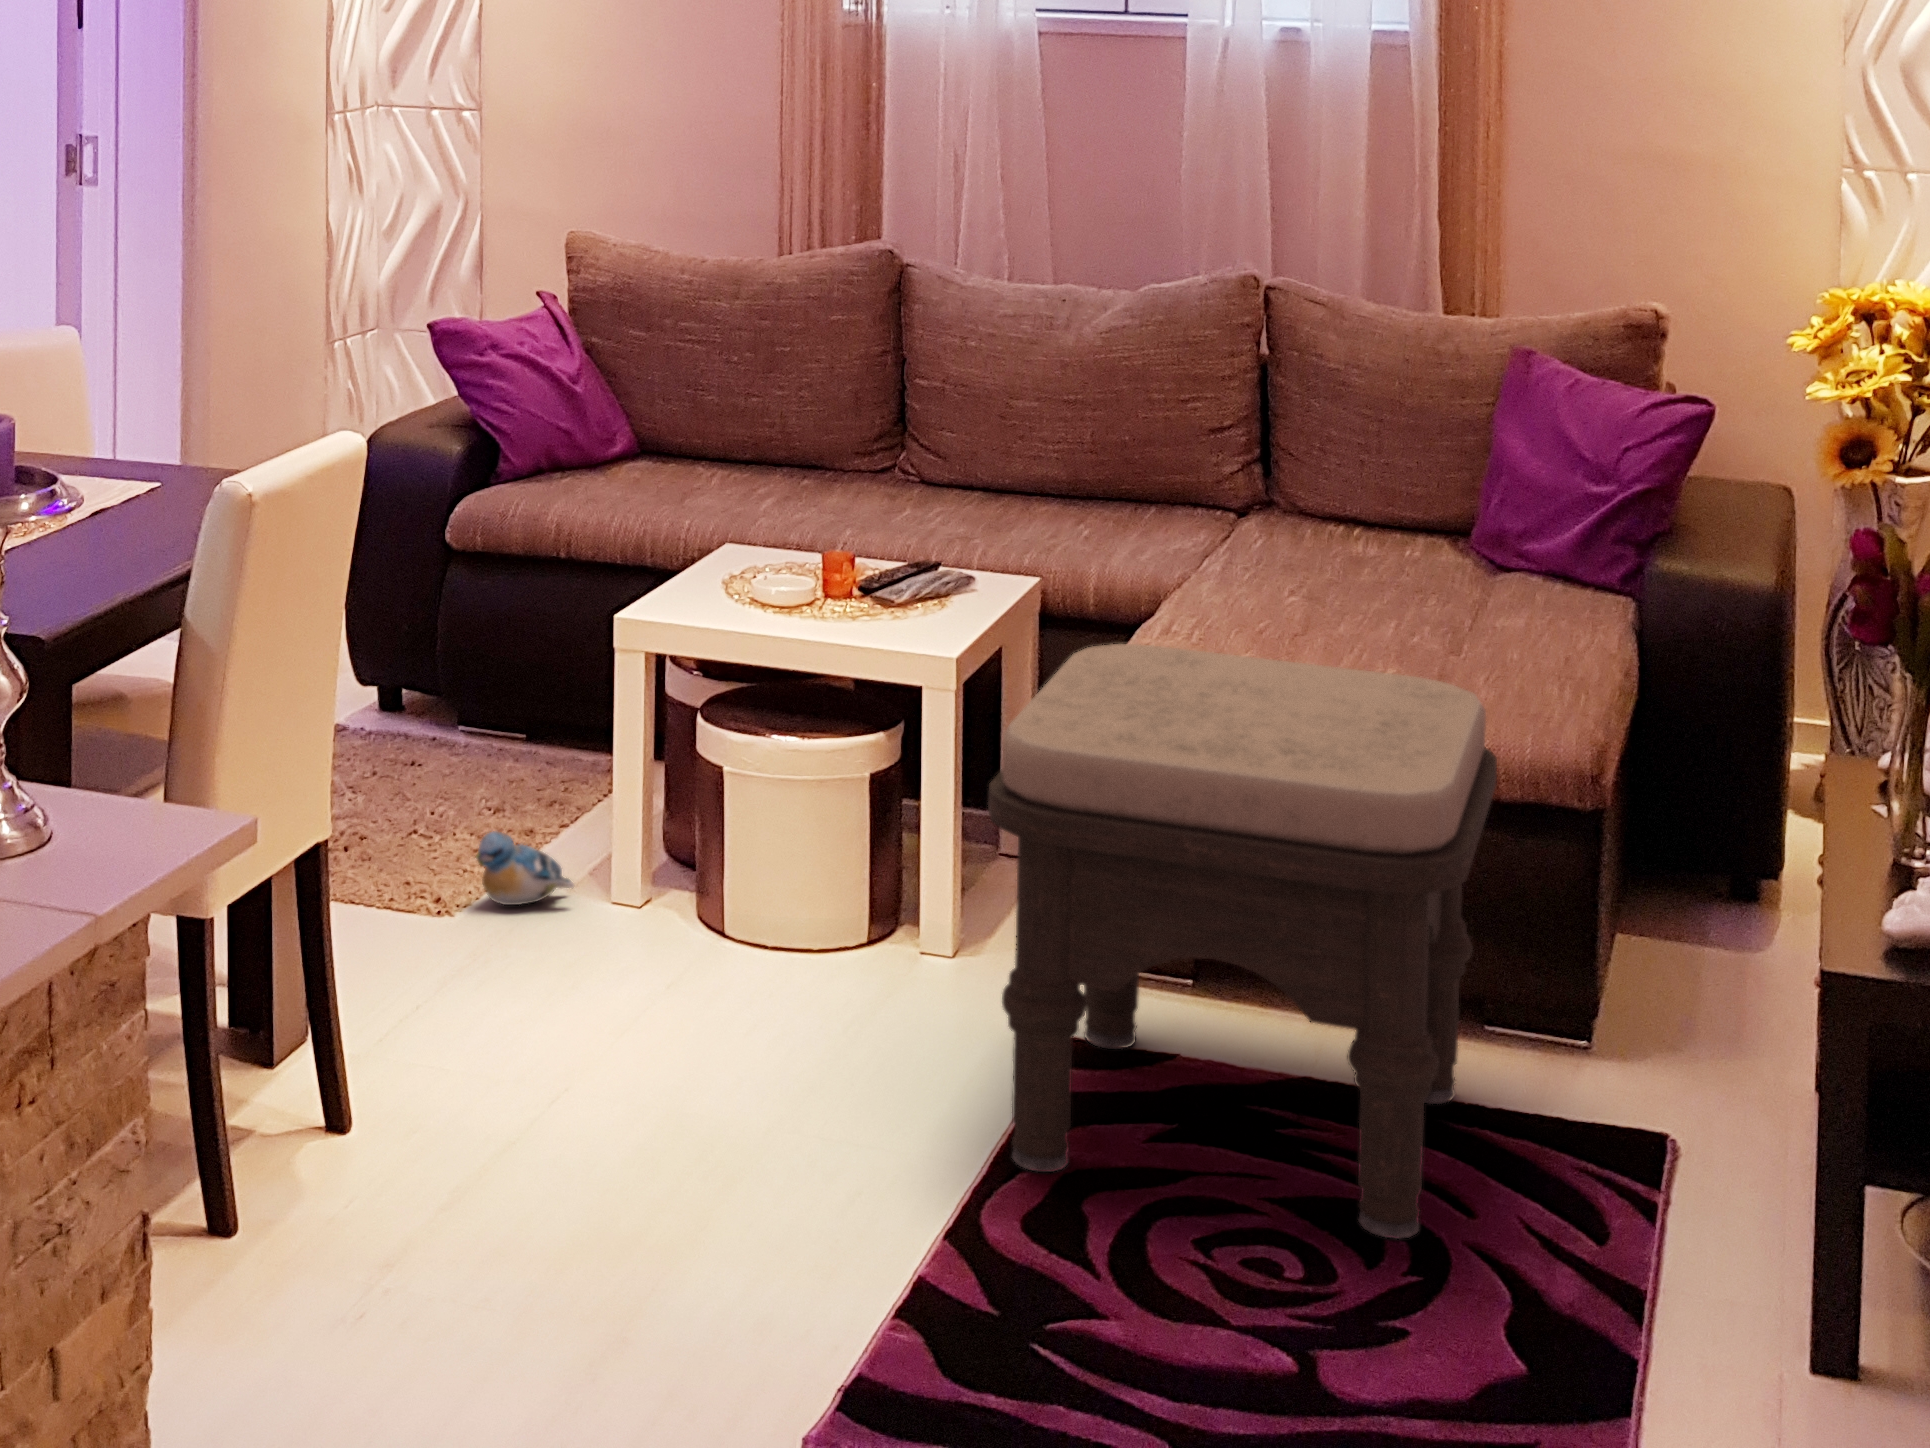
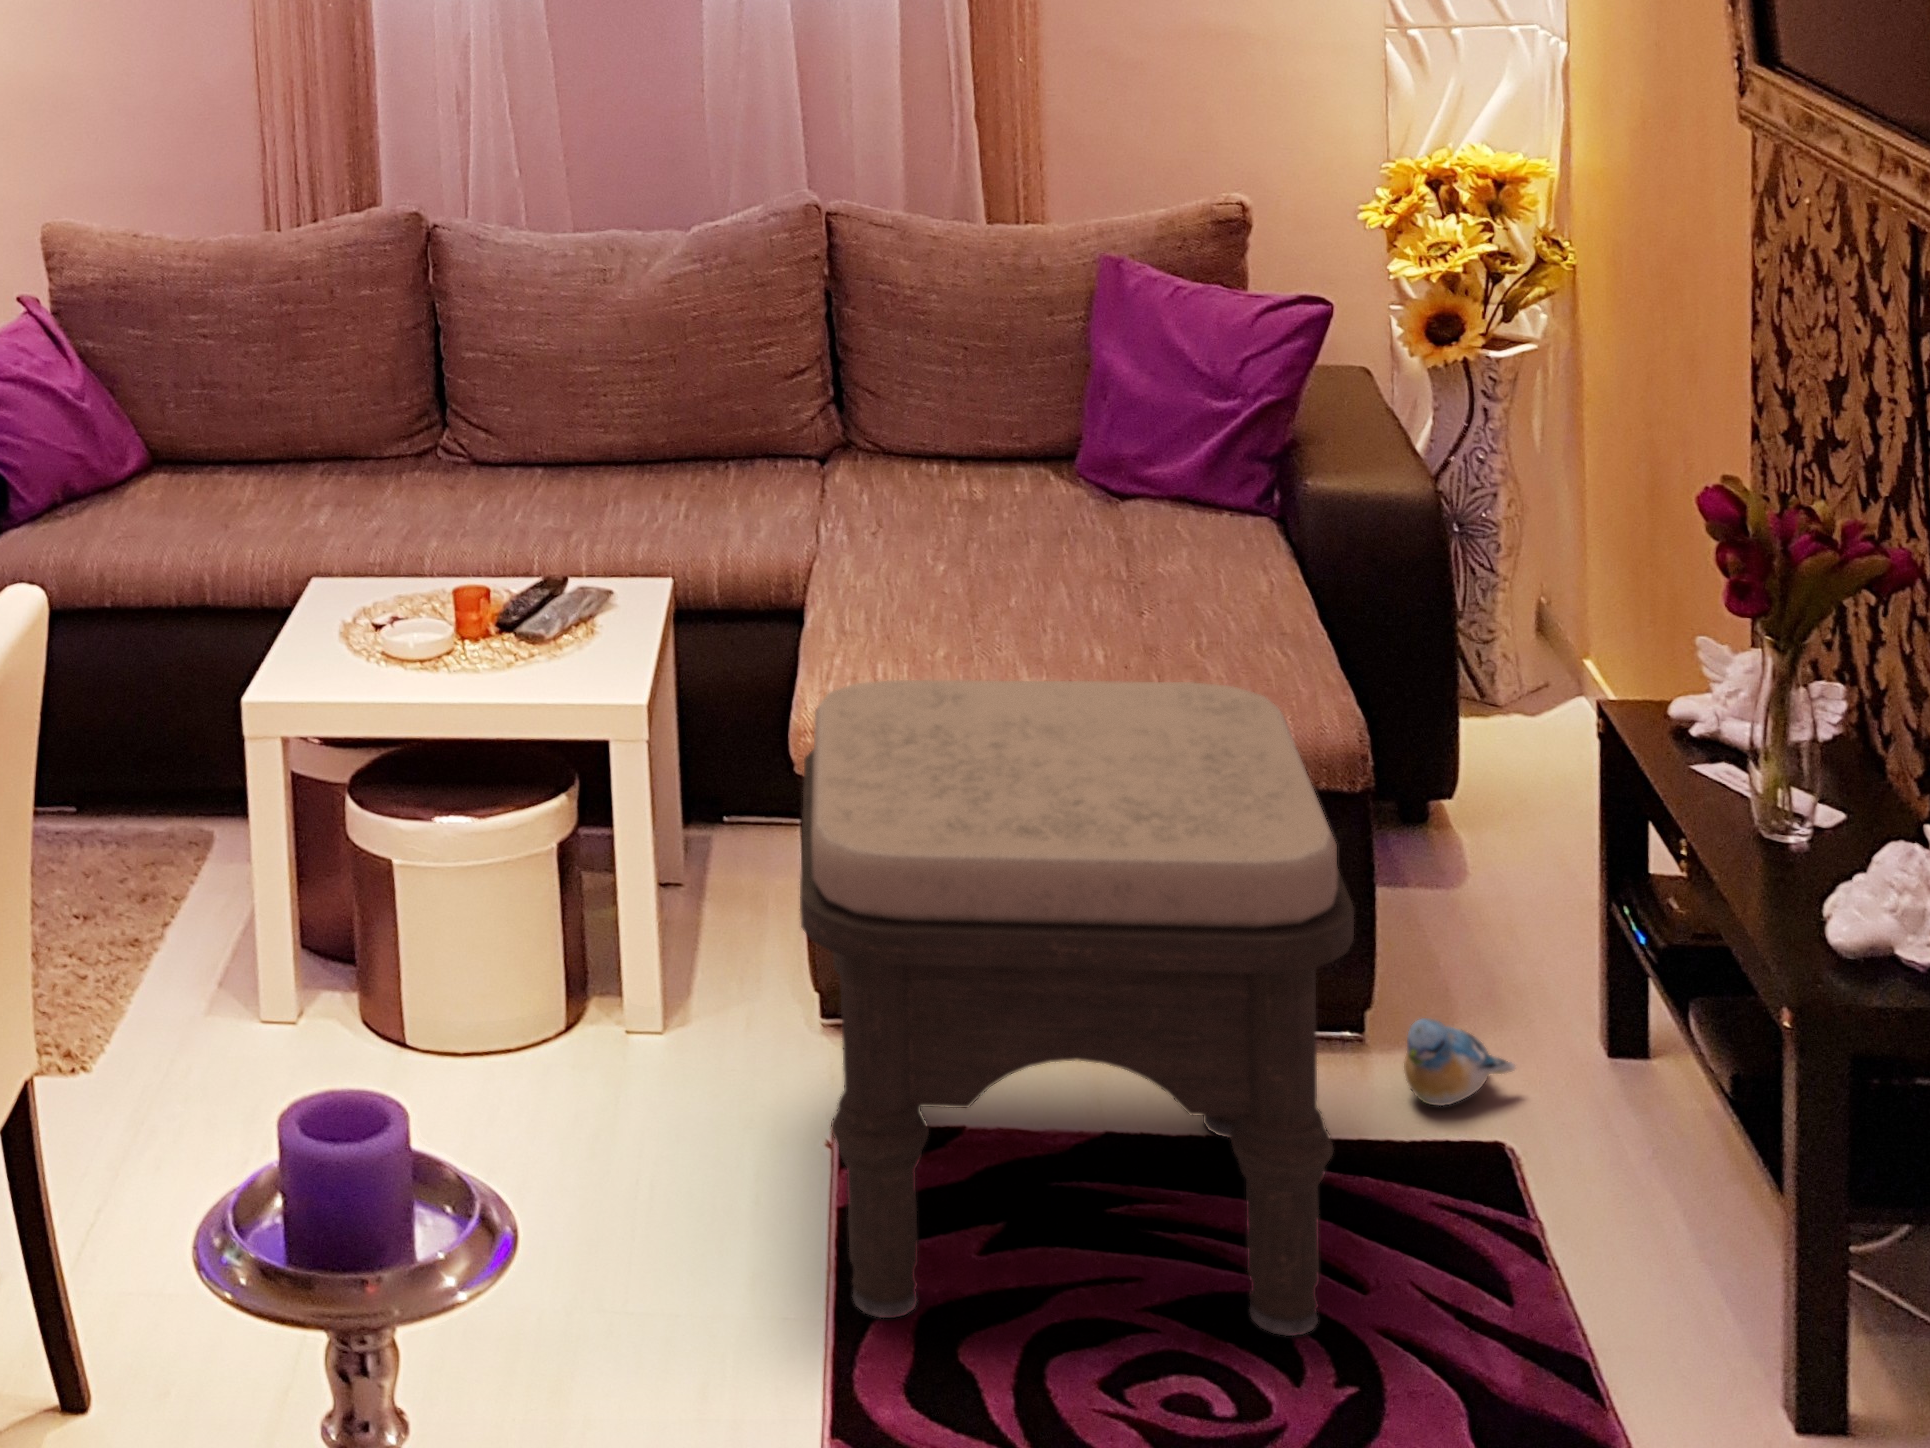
plush toy: present [476,831,574,905] -> present [1404,1018,1515,1106]

